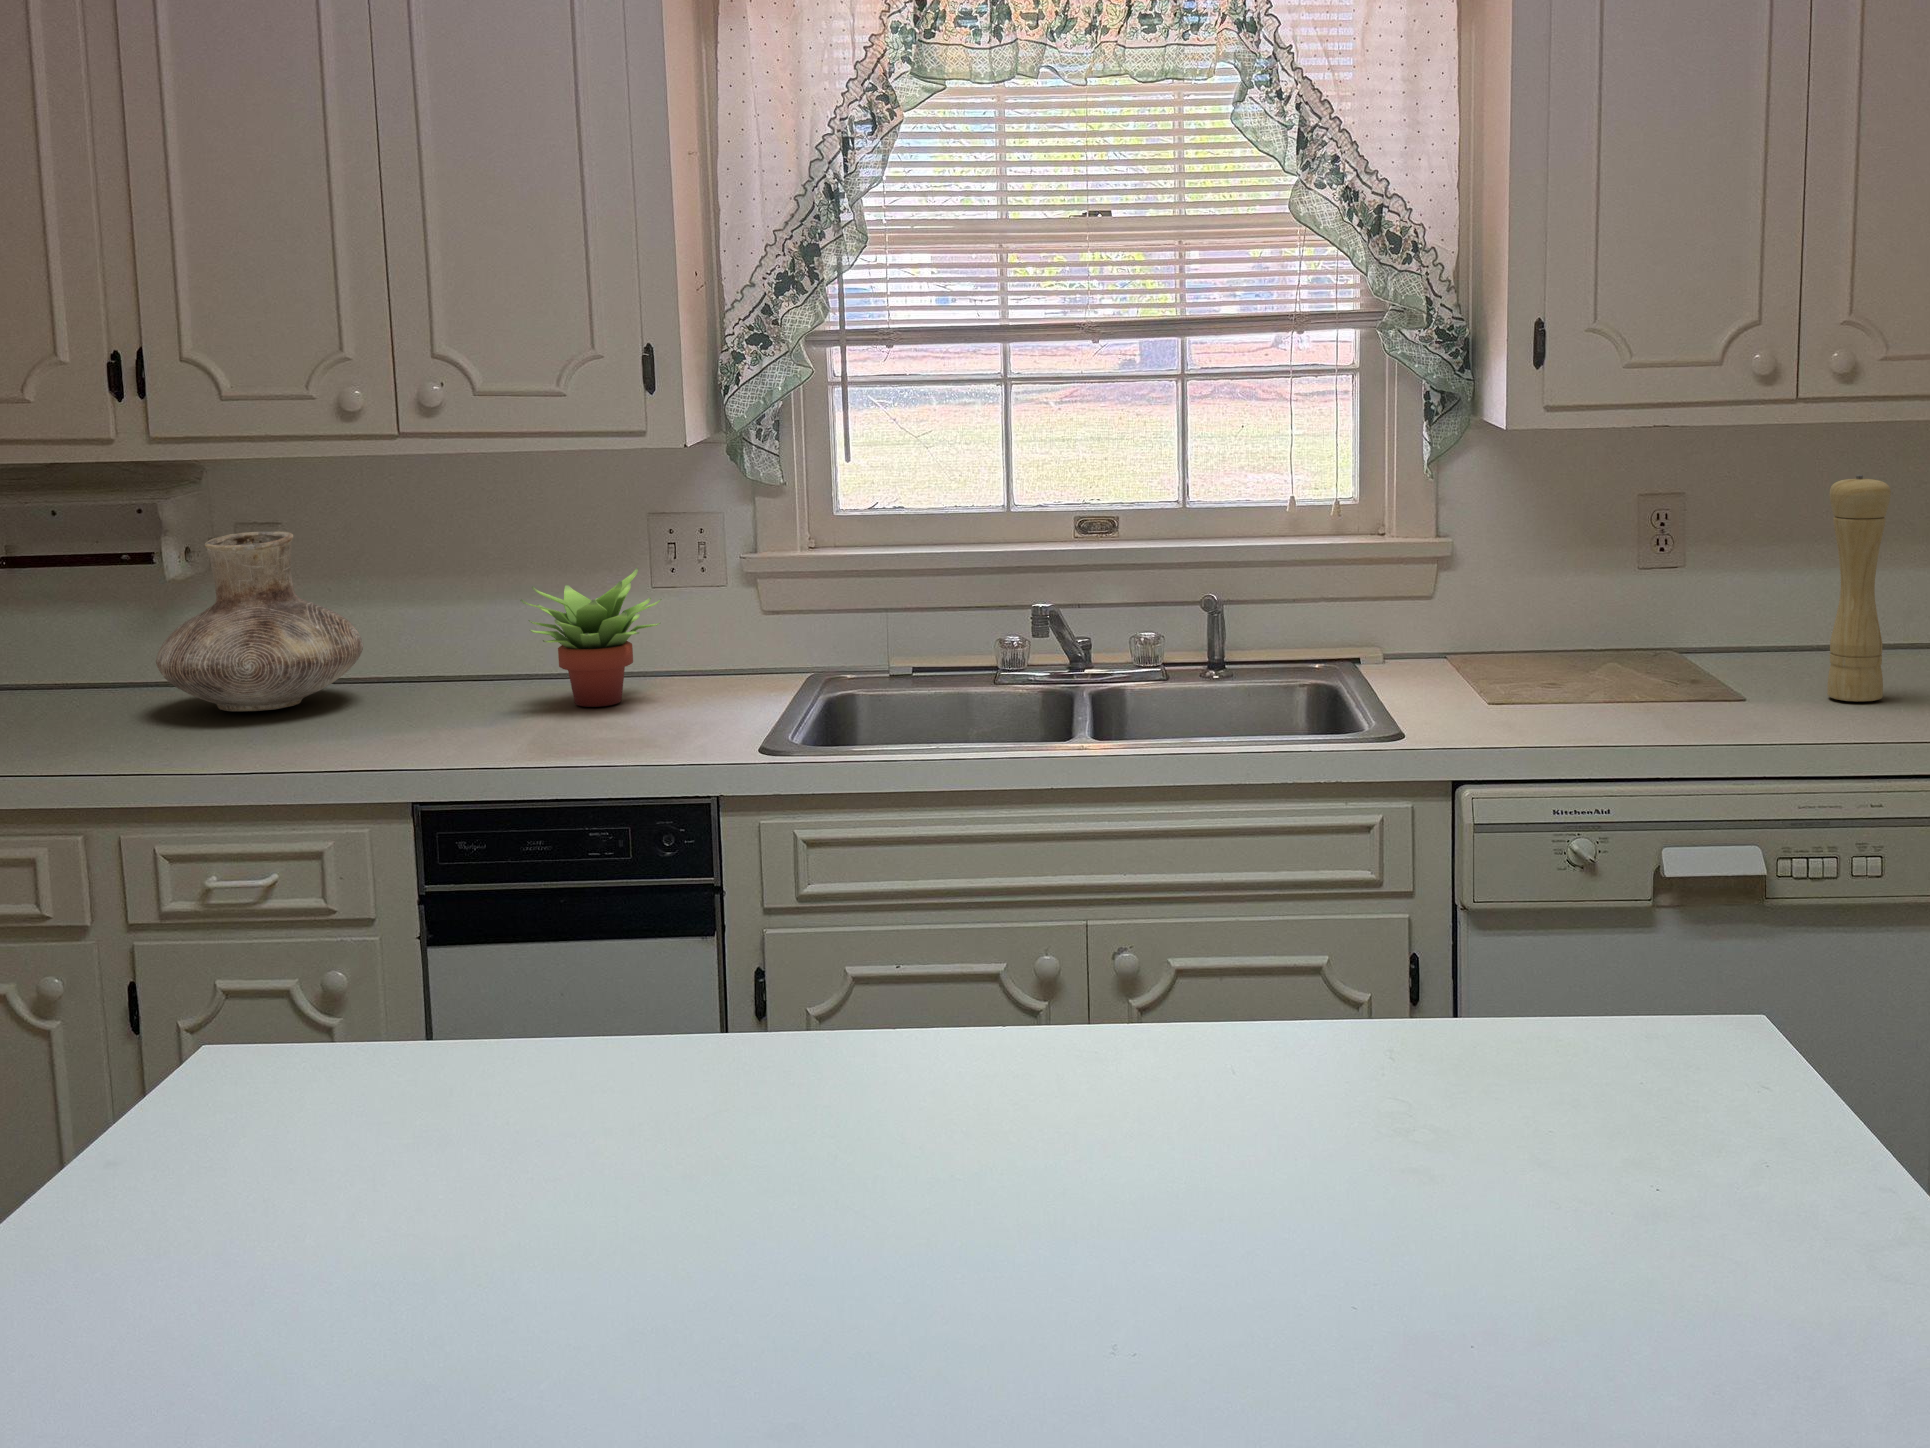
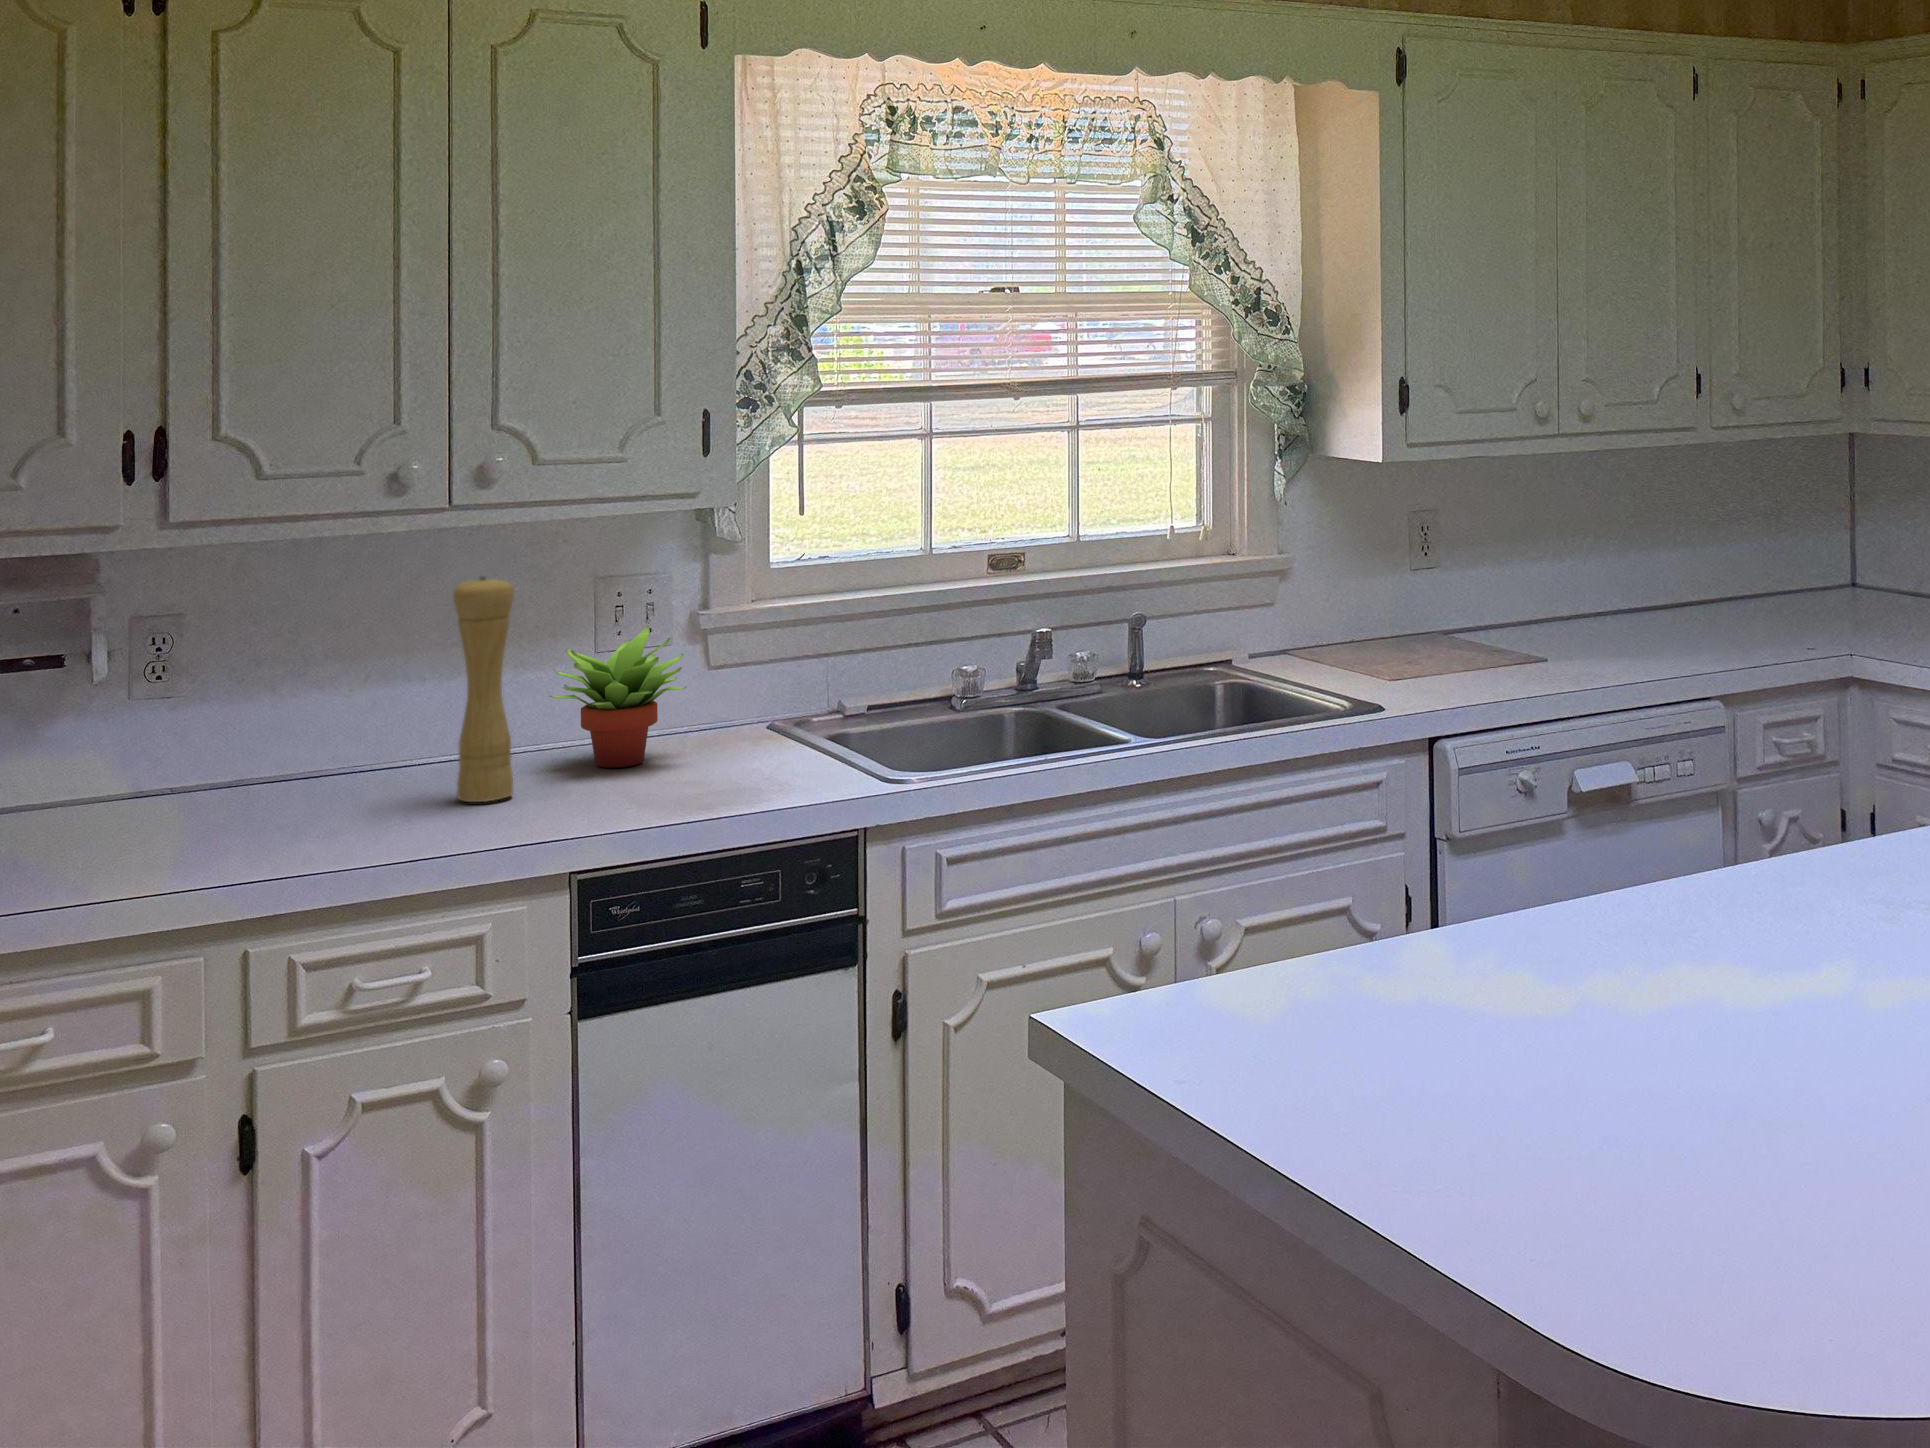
pepper mill: present [1827,475,1891,701] -> present [453,576,514,802]
vase: present [156,531,363,712] -> none [119,614,360,816]

